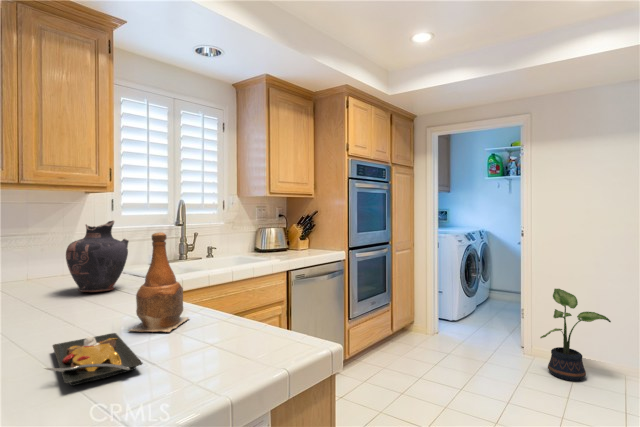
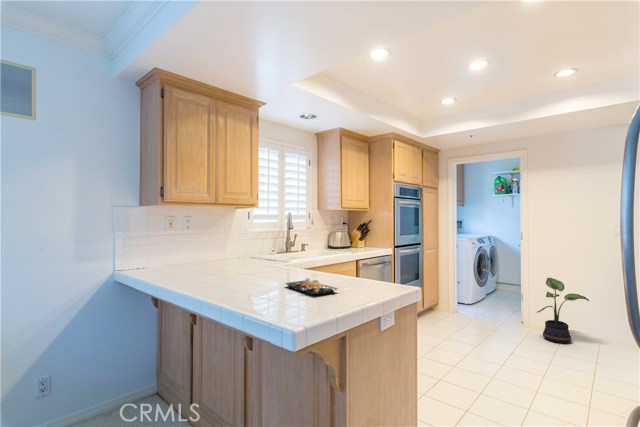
vase: present [66,221,129,292] -> none [245,225,277,266]
bottle: present [129,232,189,332] -> none [309,230,334,281]

